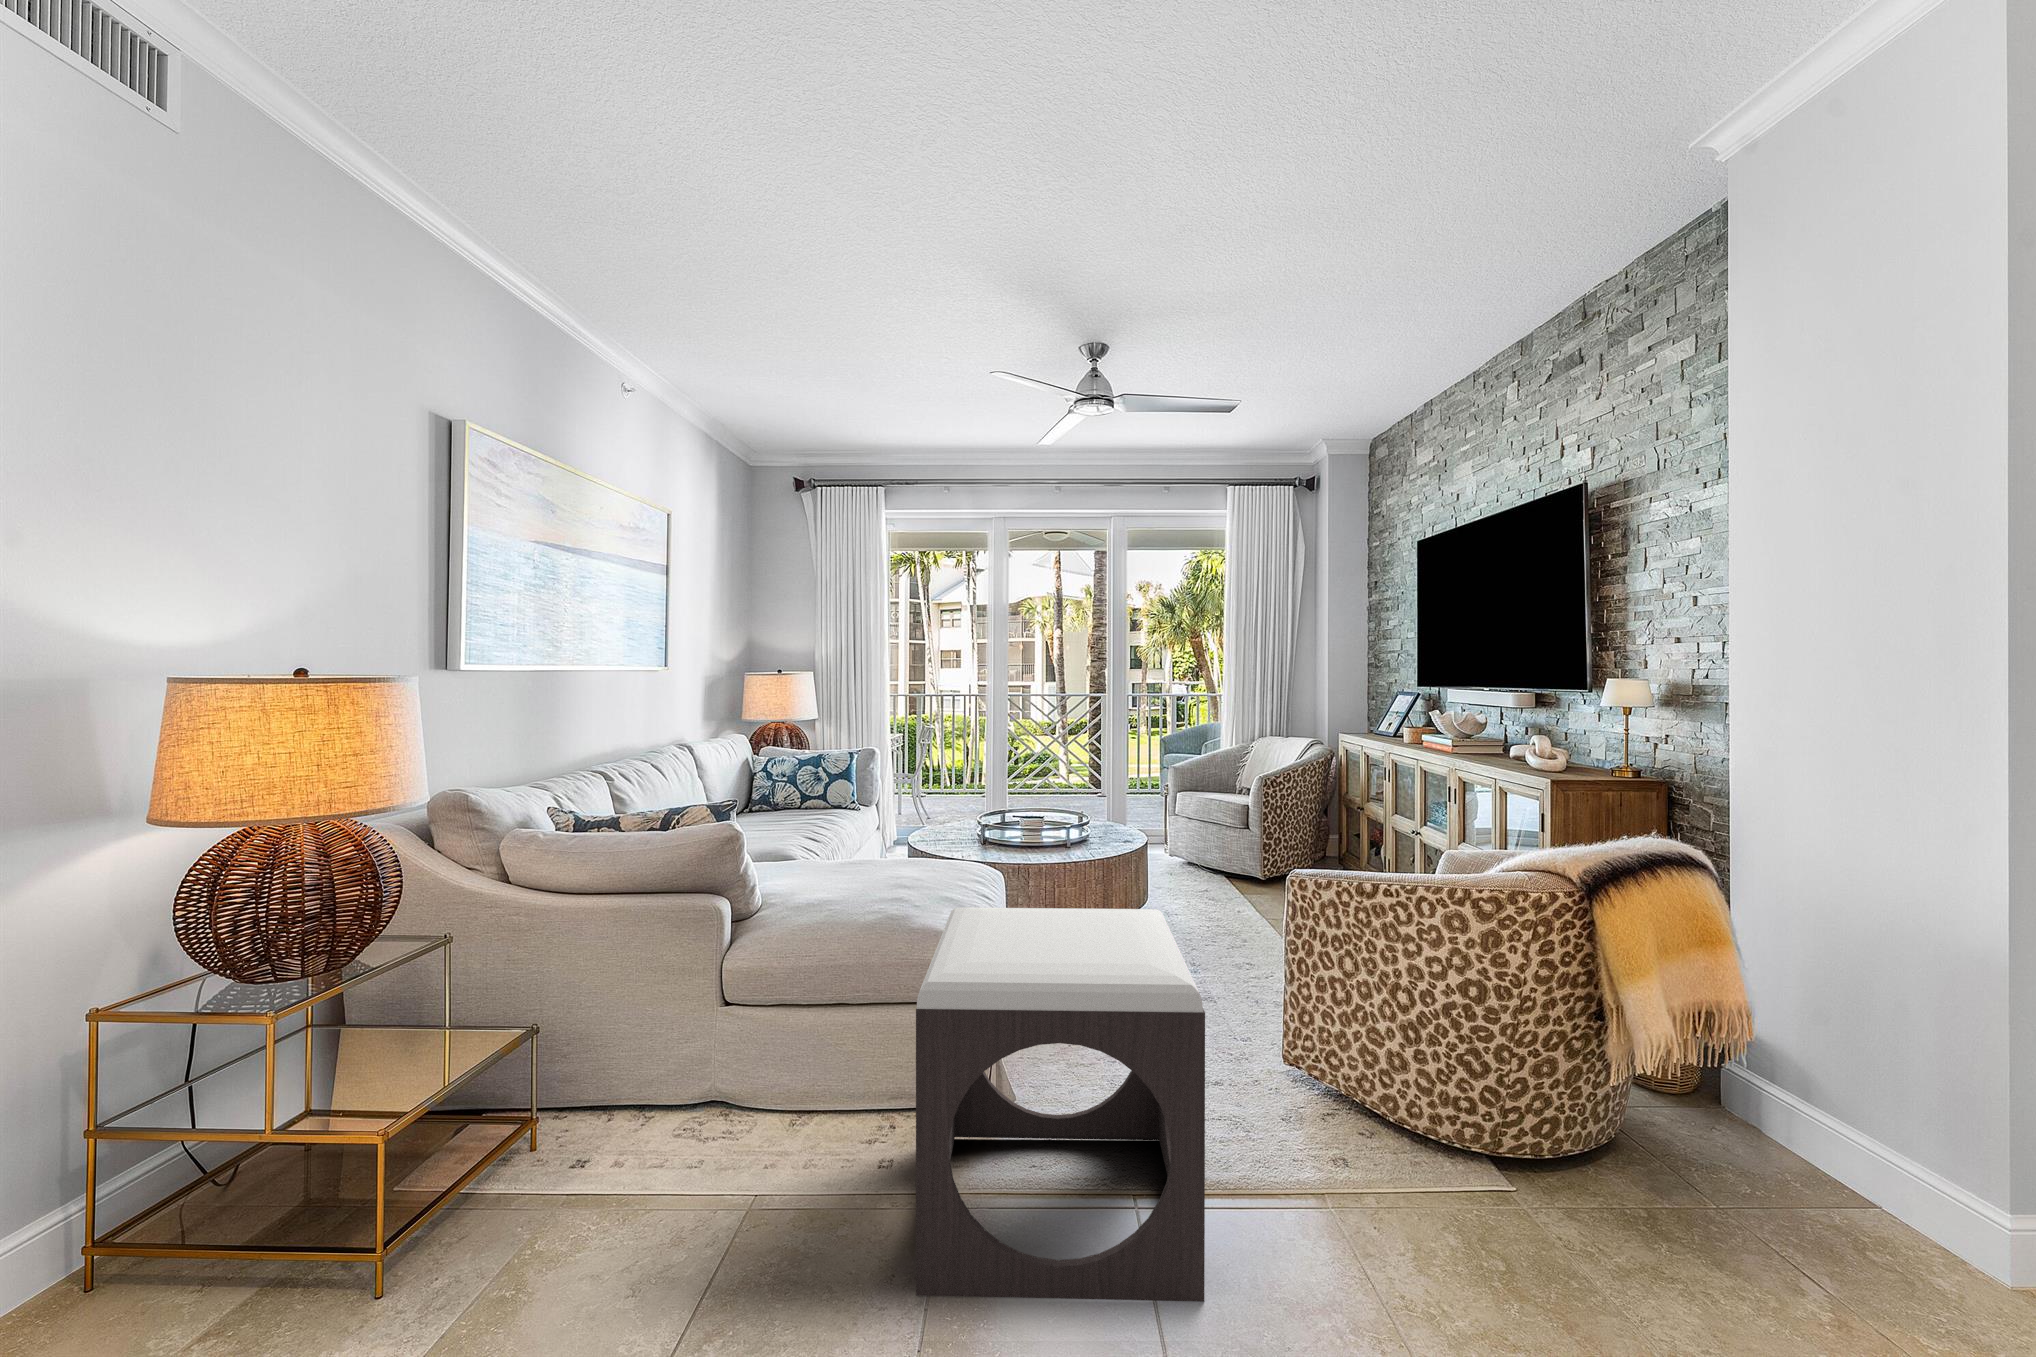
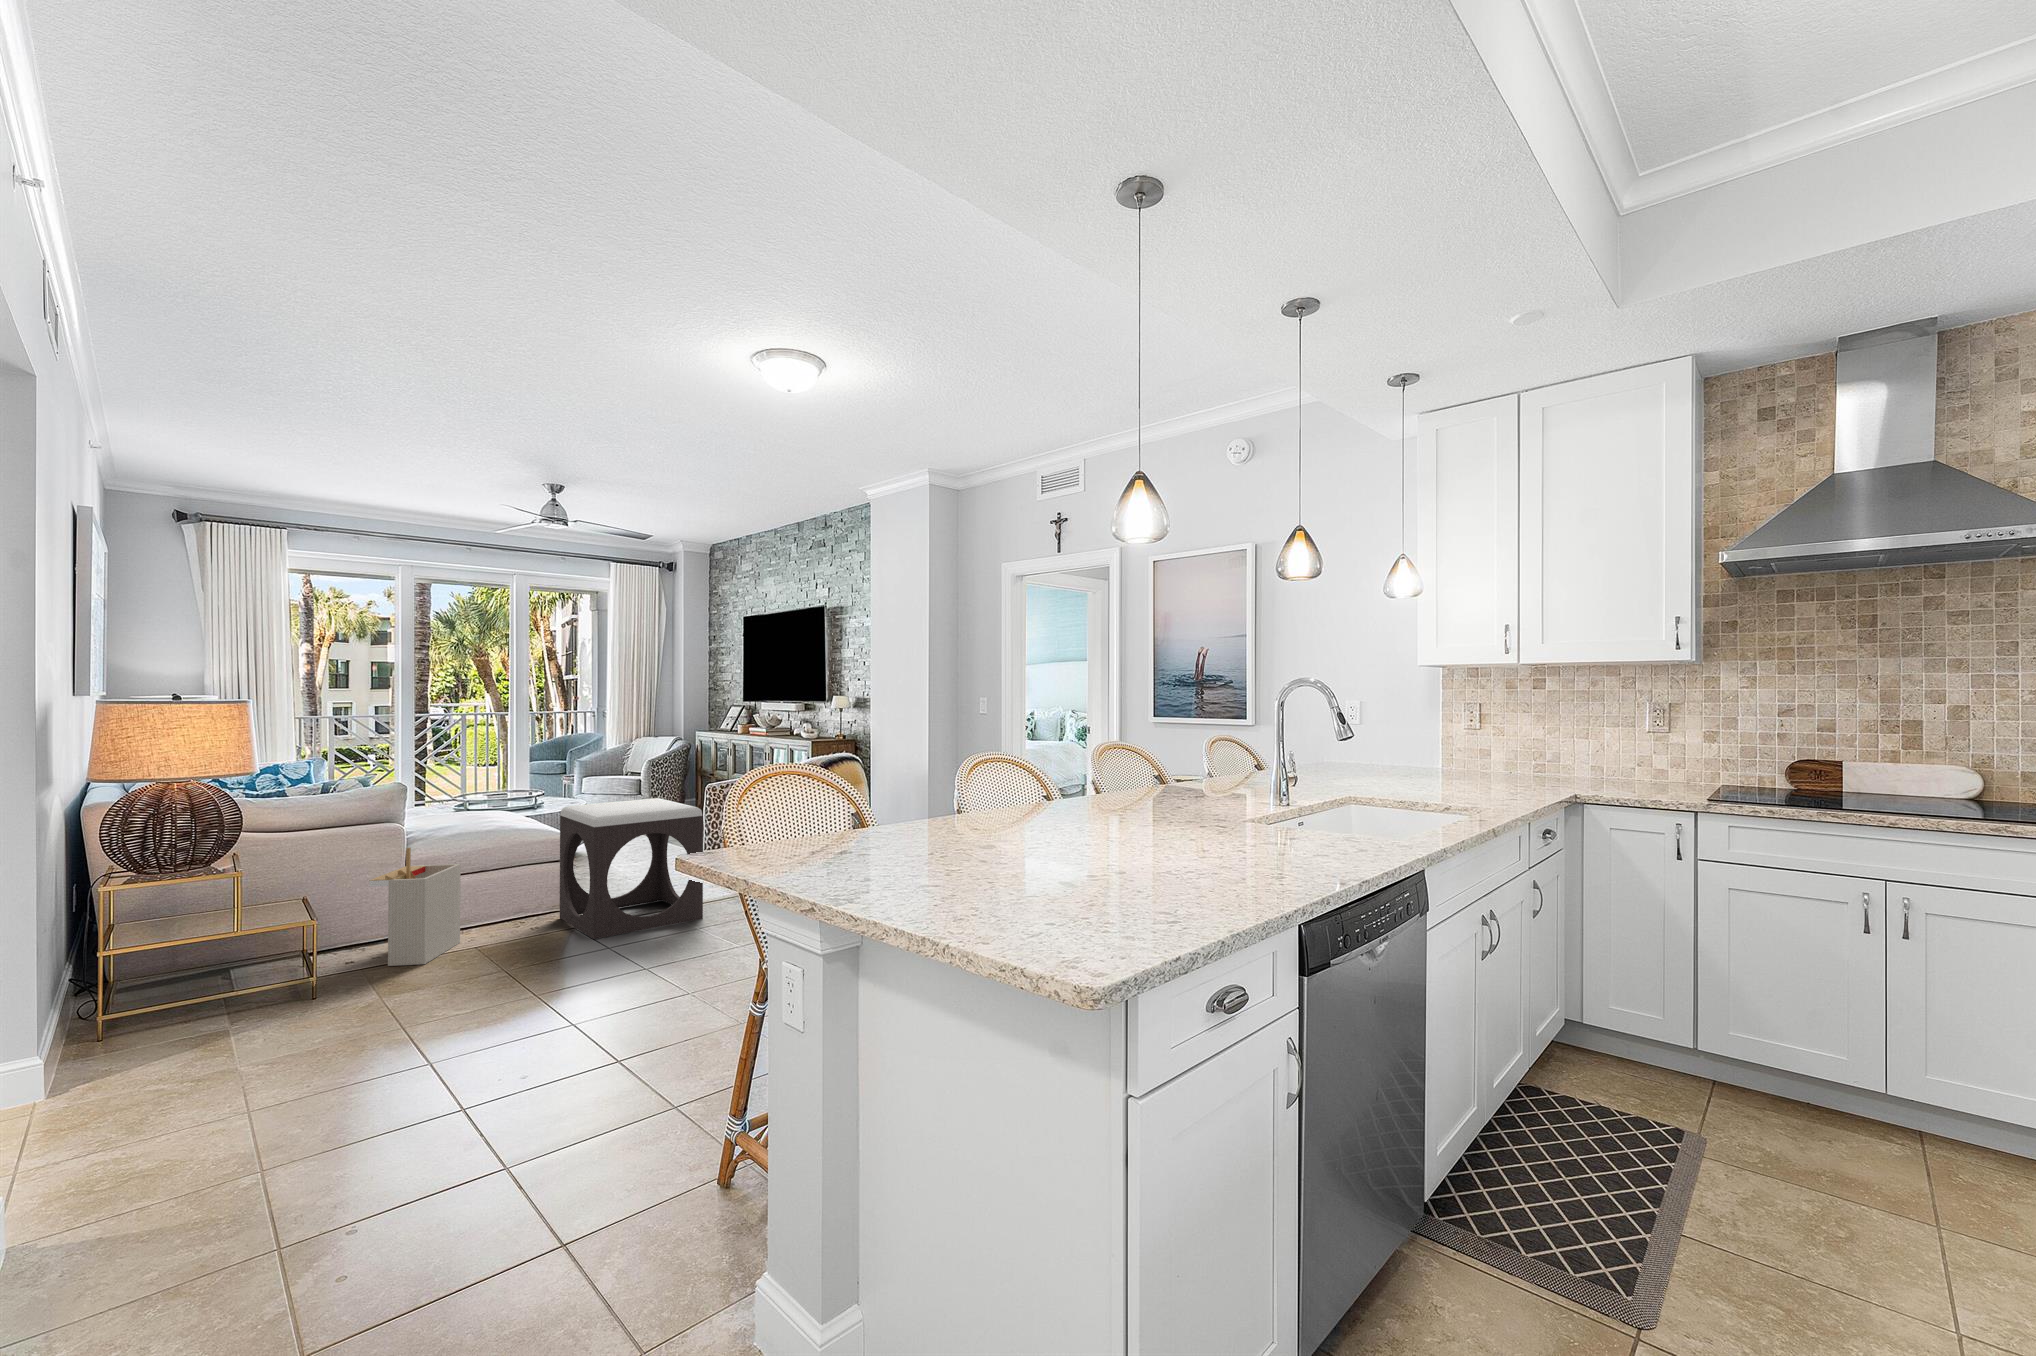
storage bin: none [558,972,744,1243] -> present [369,848,461,966]

